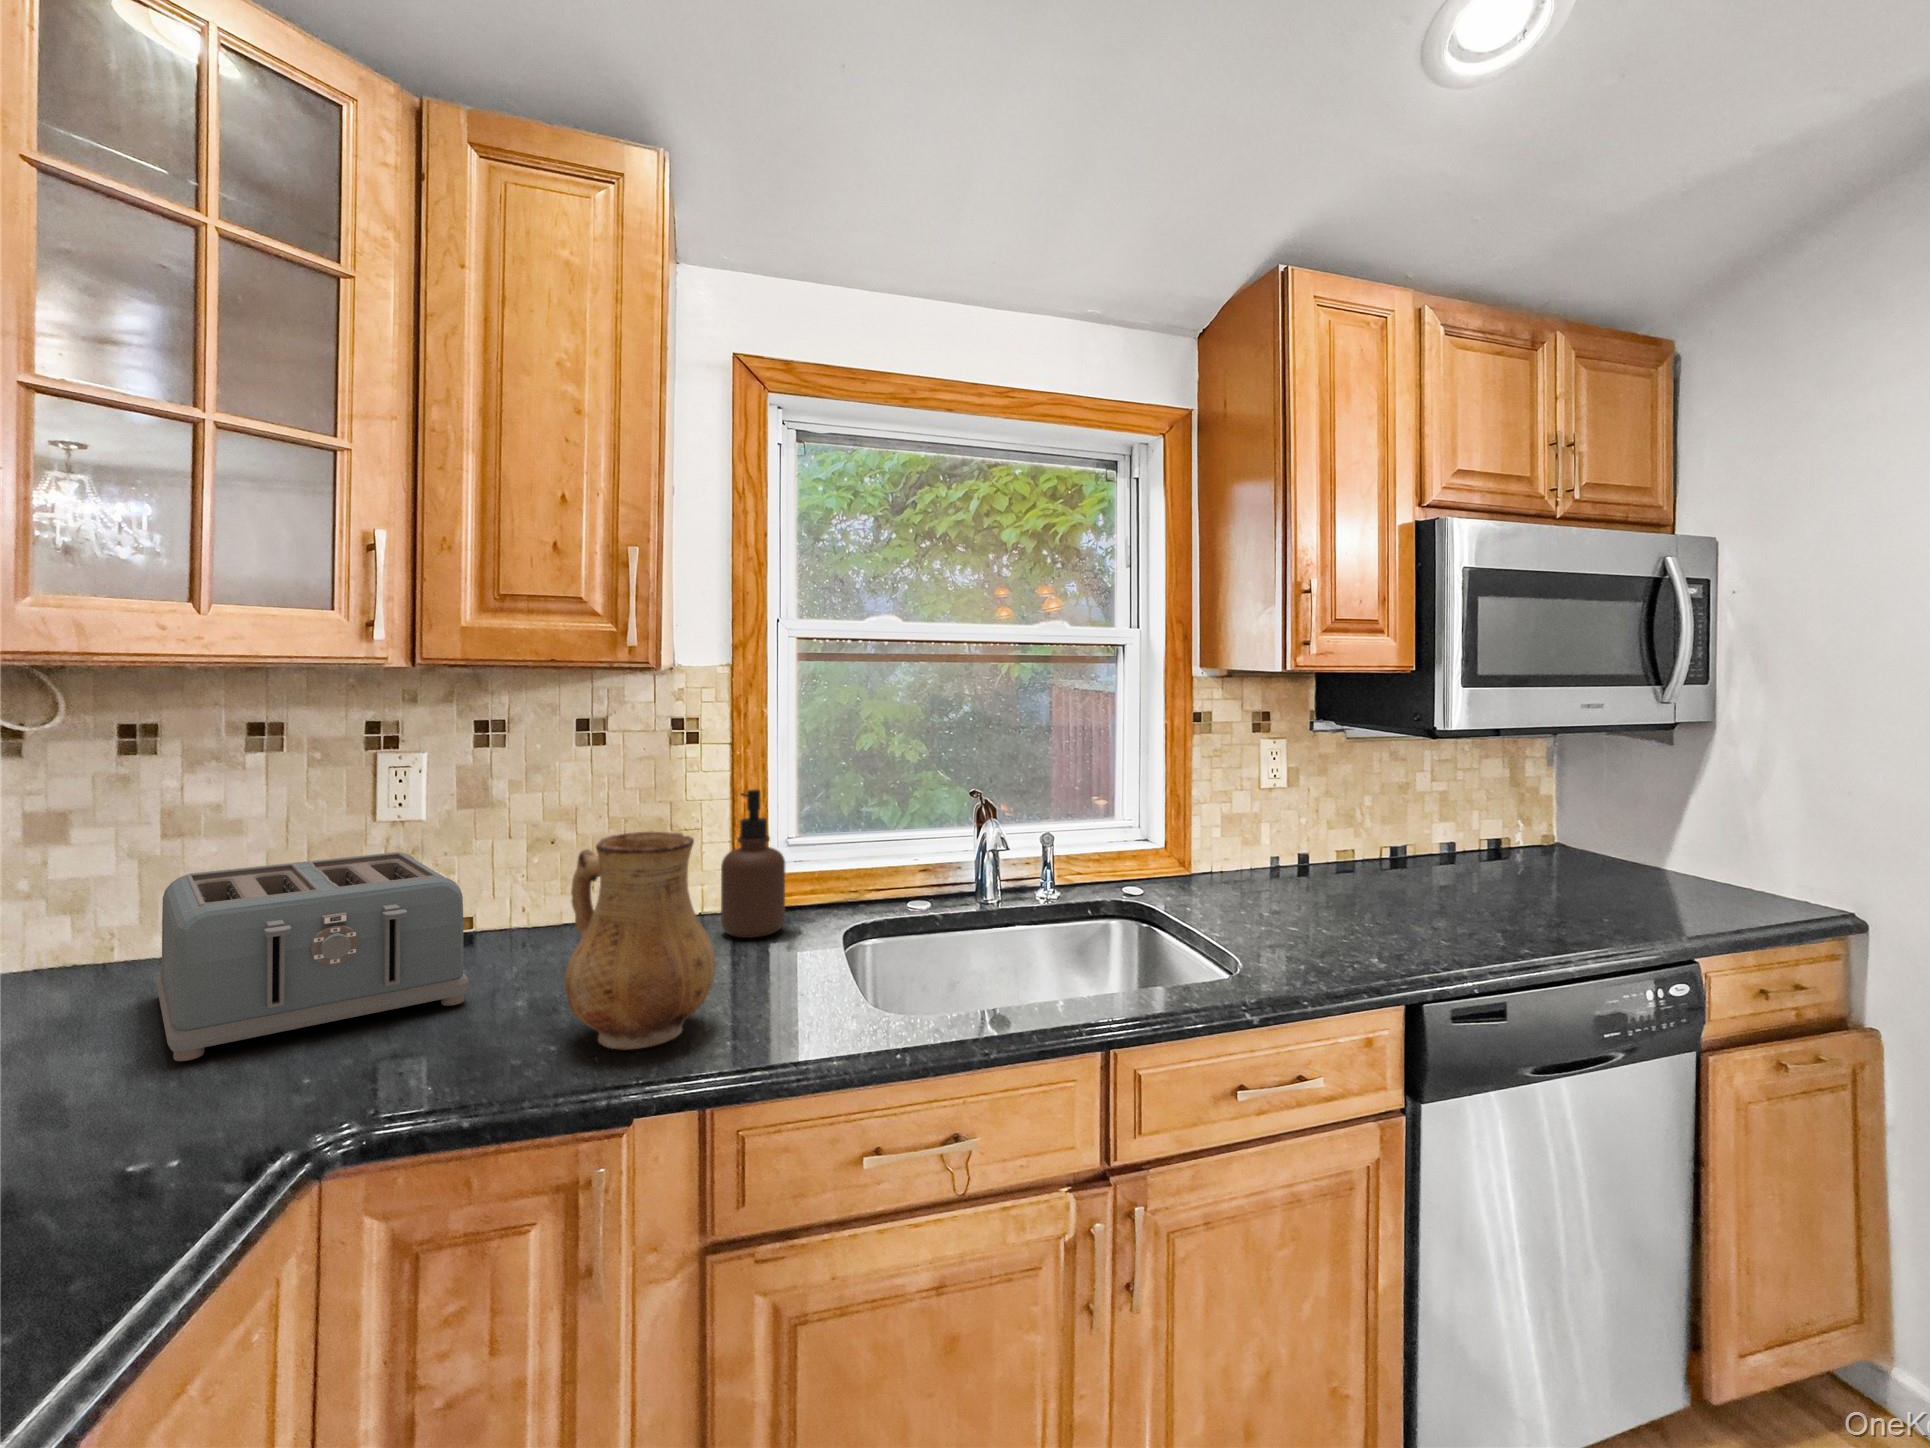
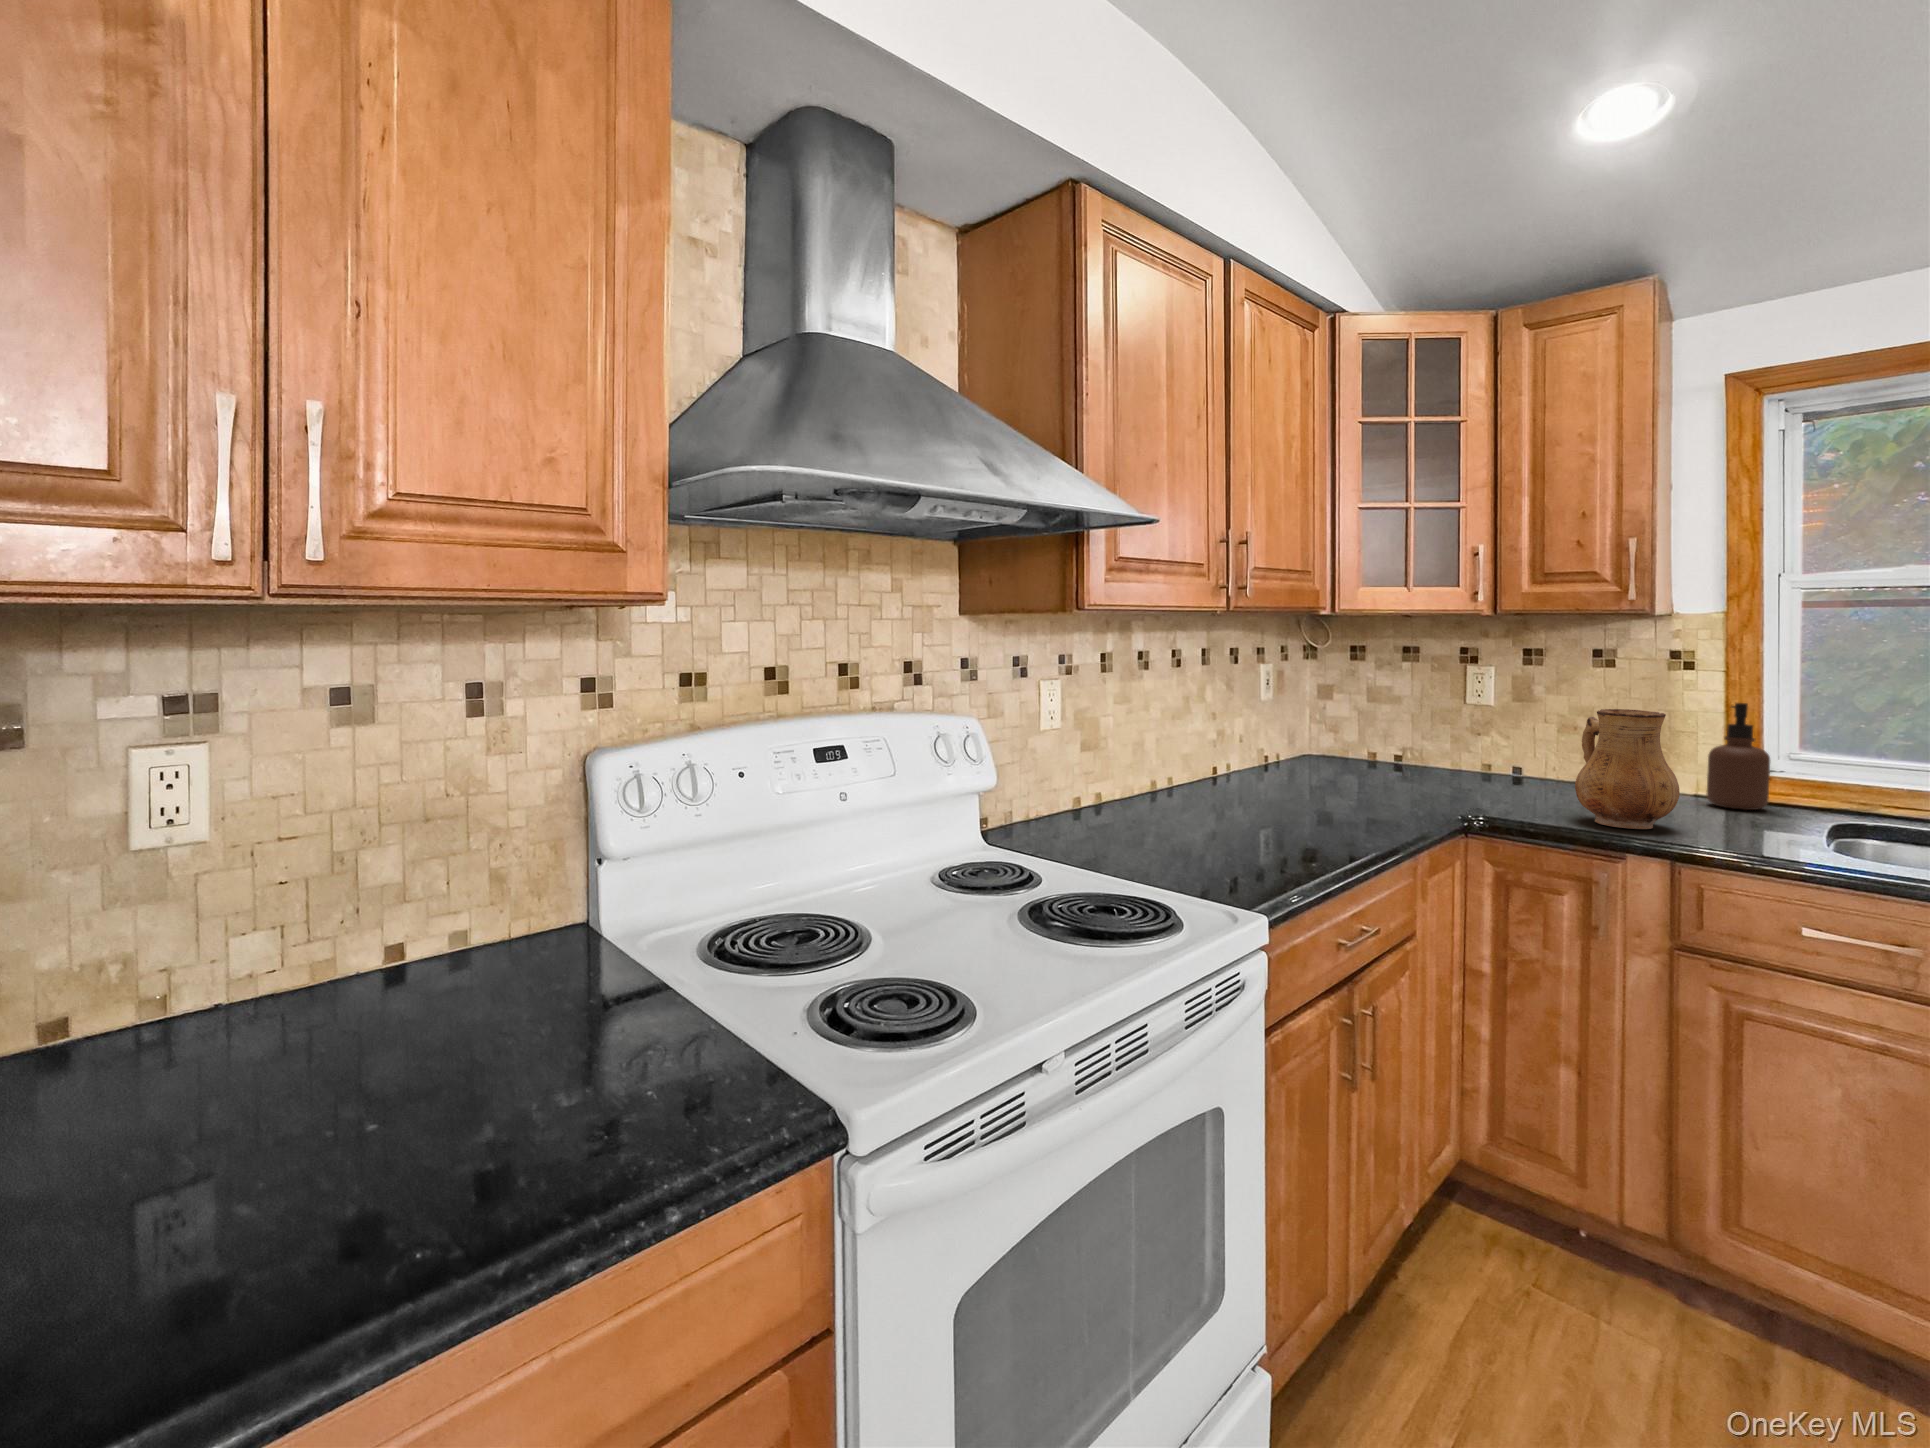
toaster: present [157,852,469,1061] -> none [1367,717,1519,798]

